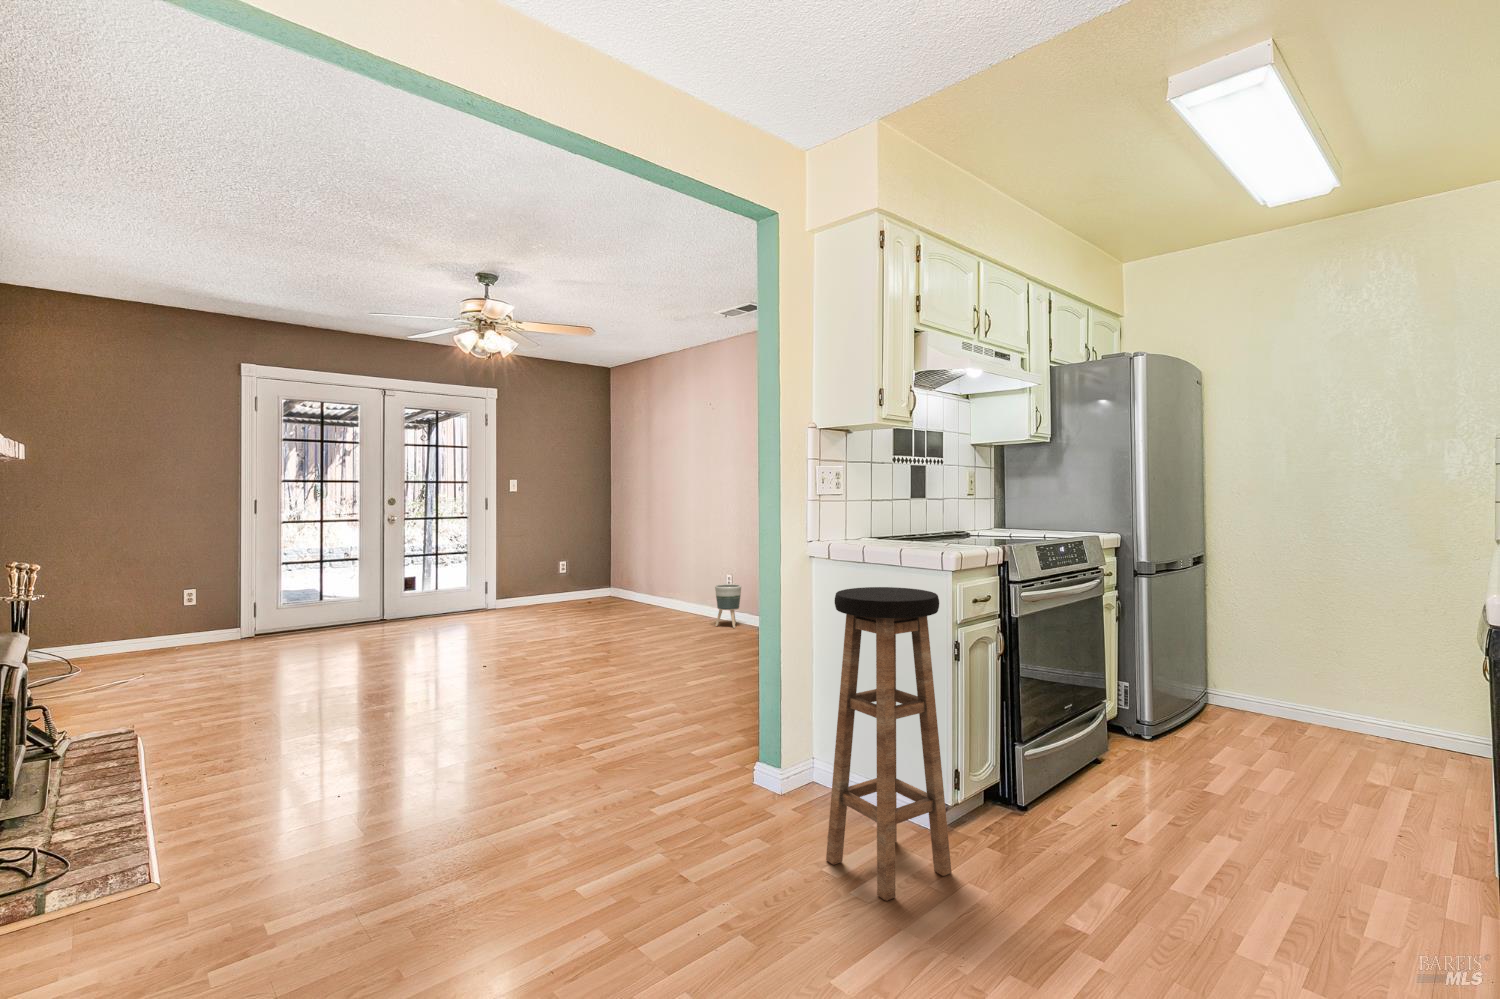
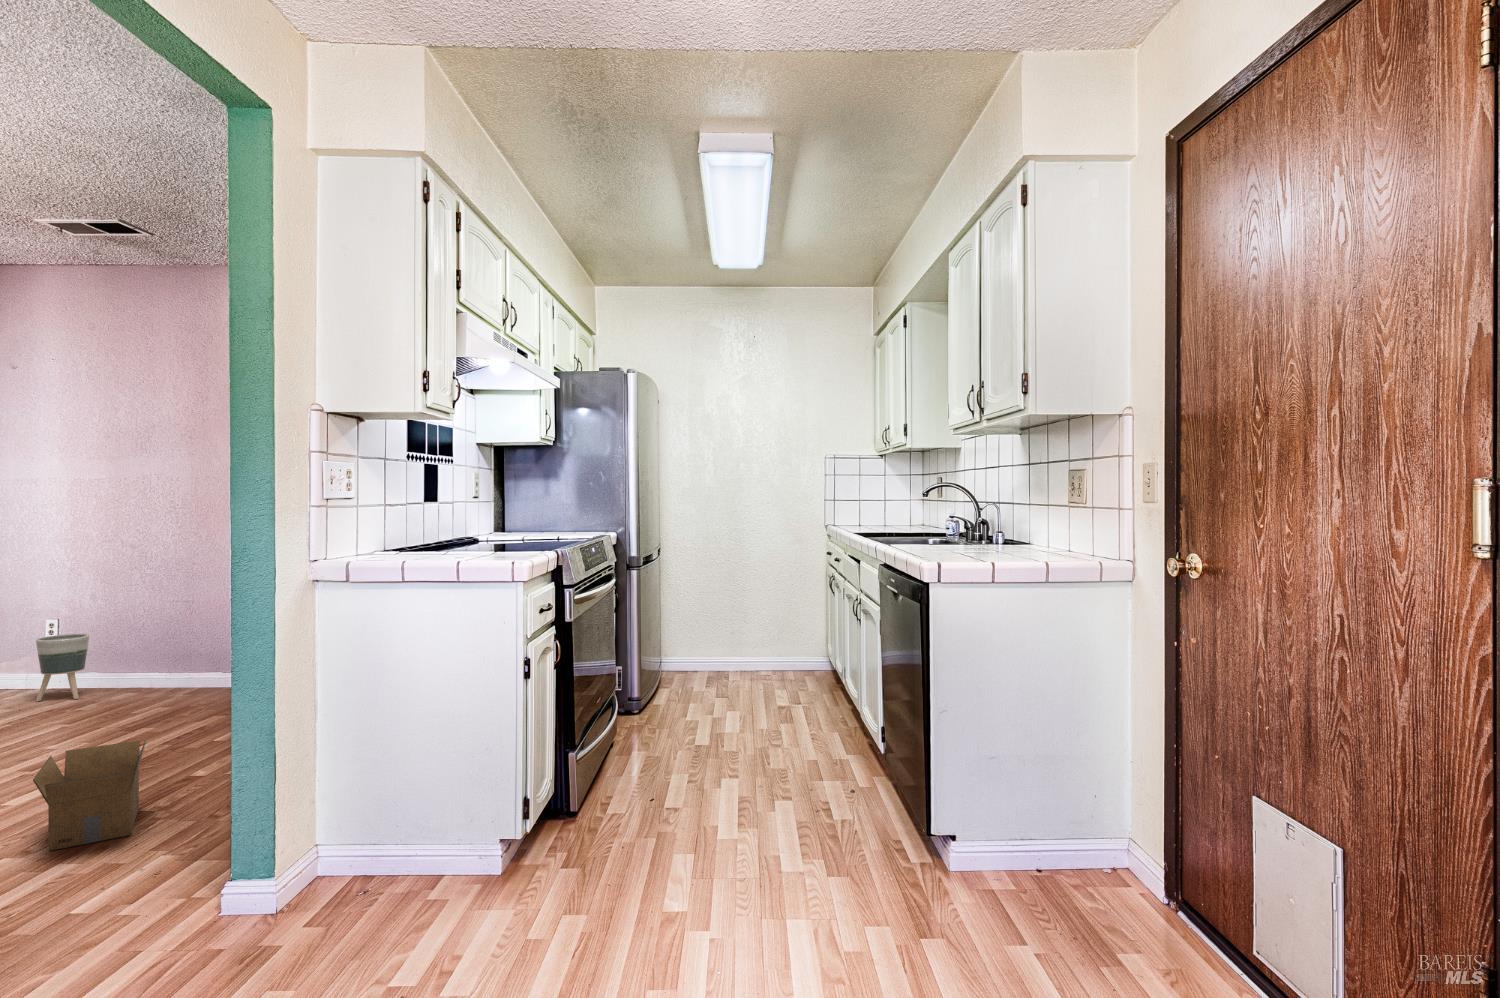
bar stool: present [826,587,951,901] -> none [391,602,541,965]
cardboard box: none [675,660,737,724] -> present [33,741,146,851]

